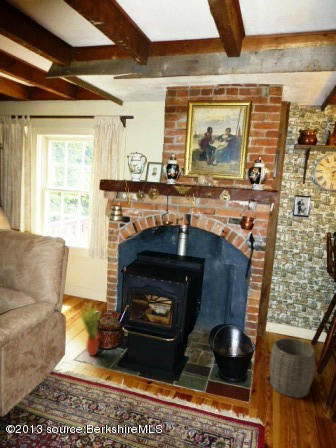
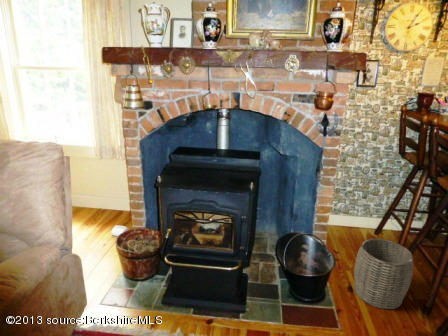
potted plant: present [81,305,100,355] -> none [99,229,133,296]

